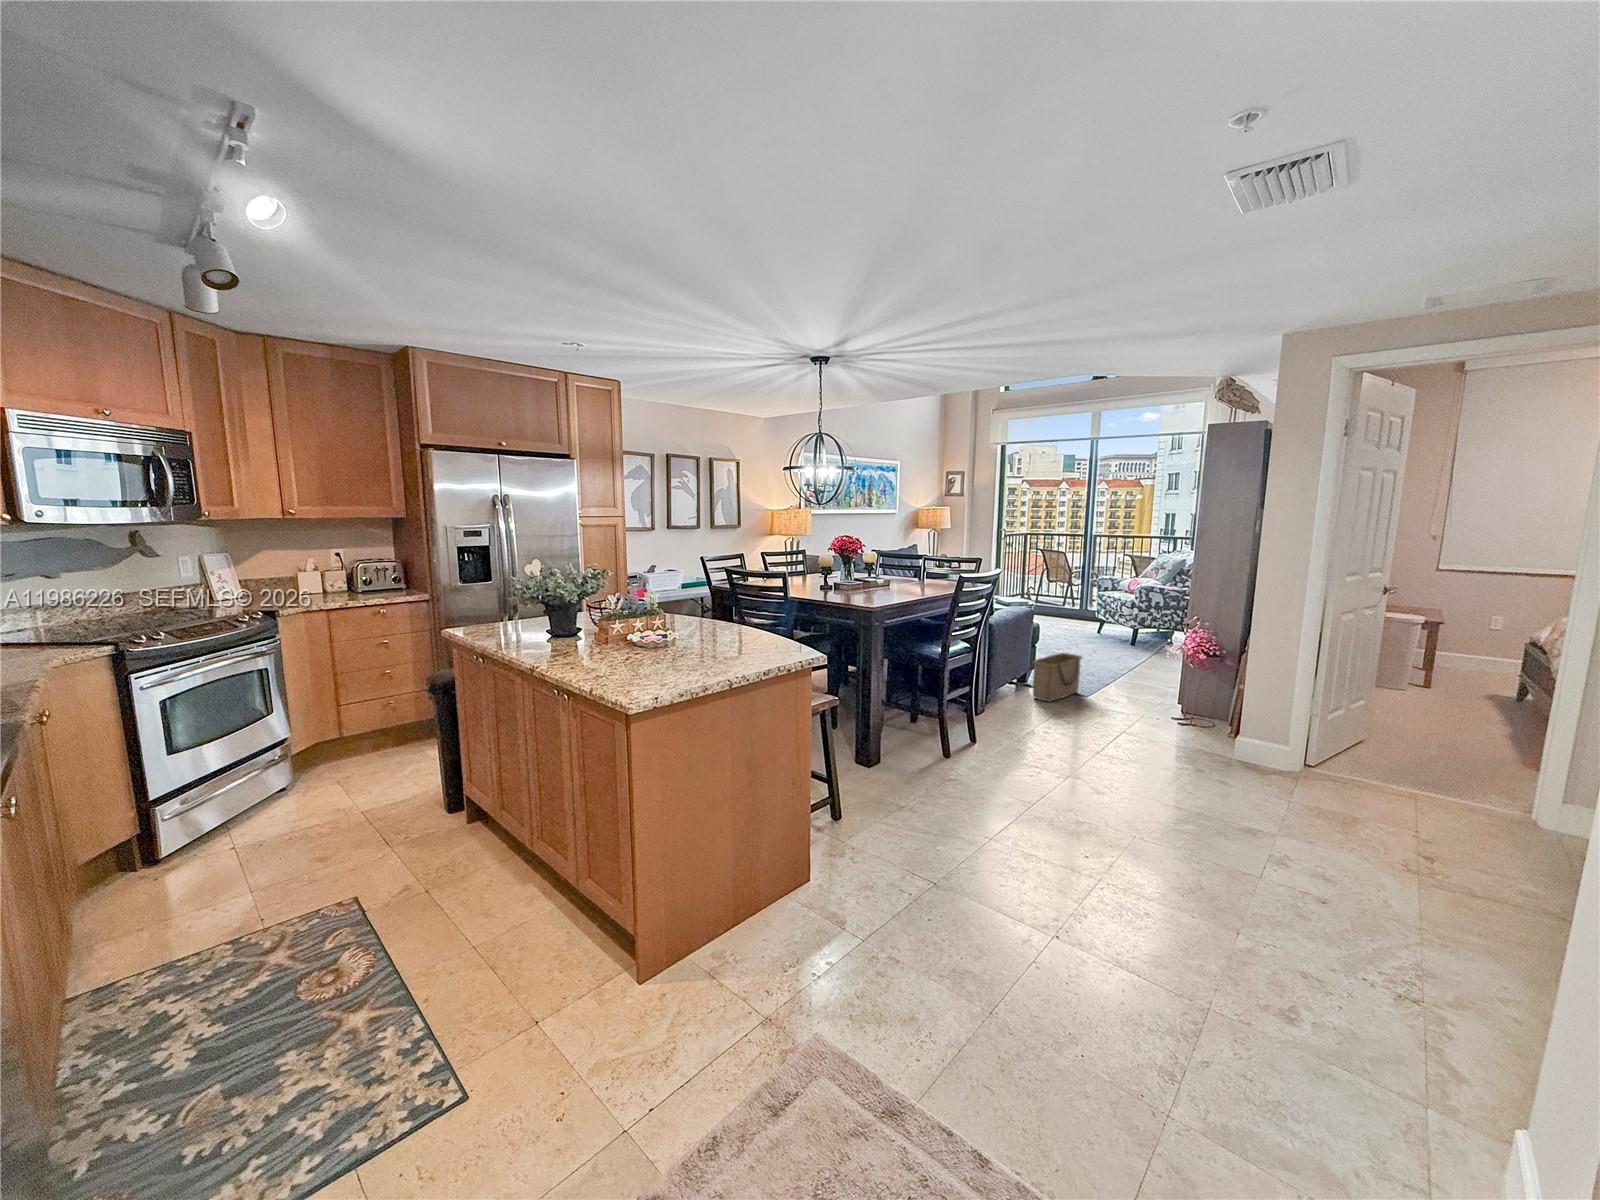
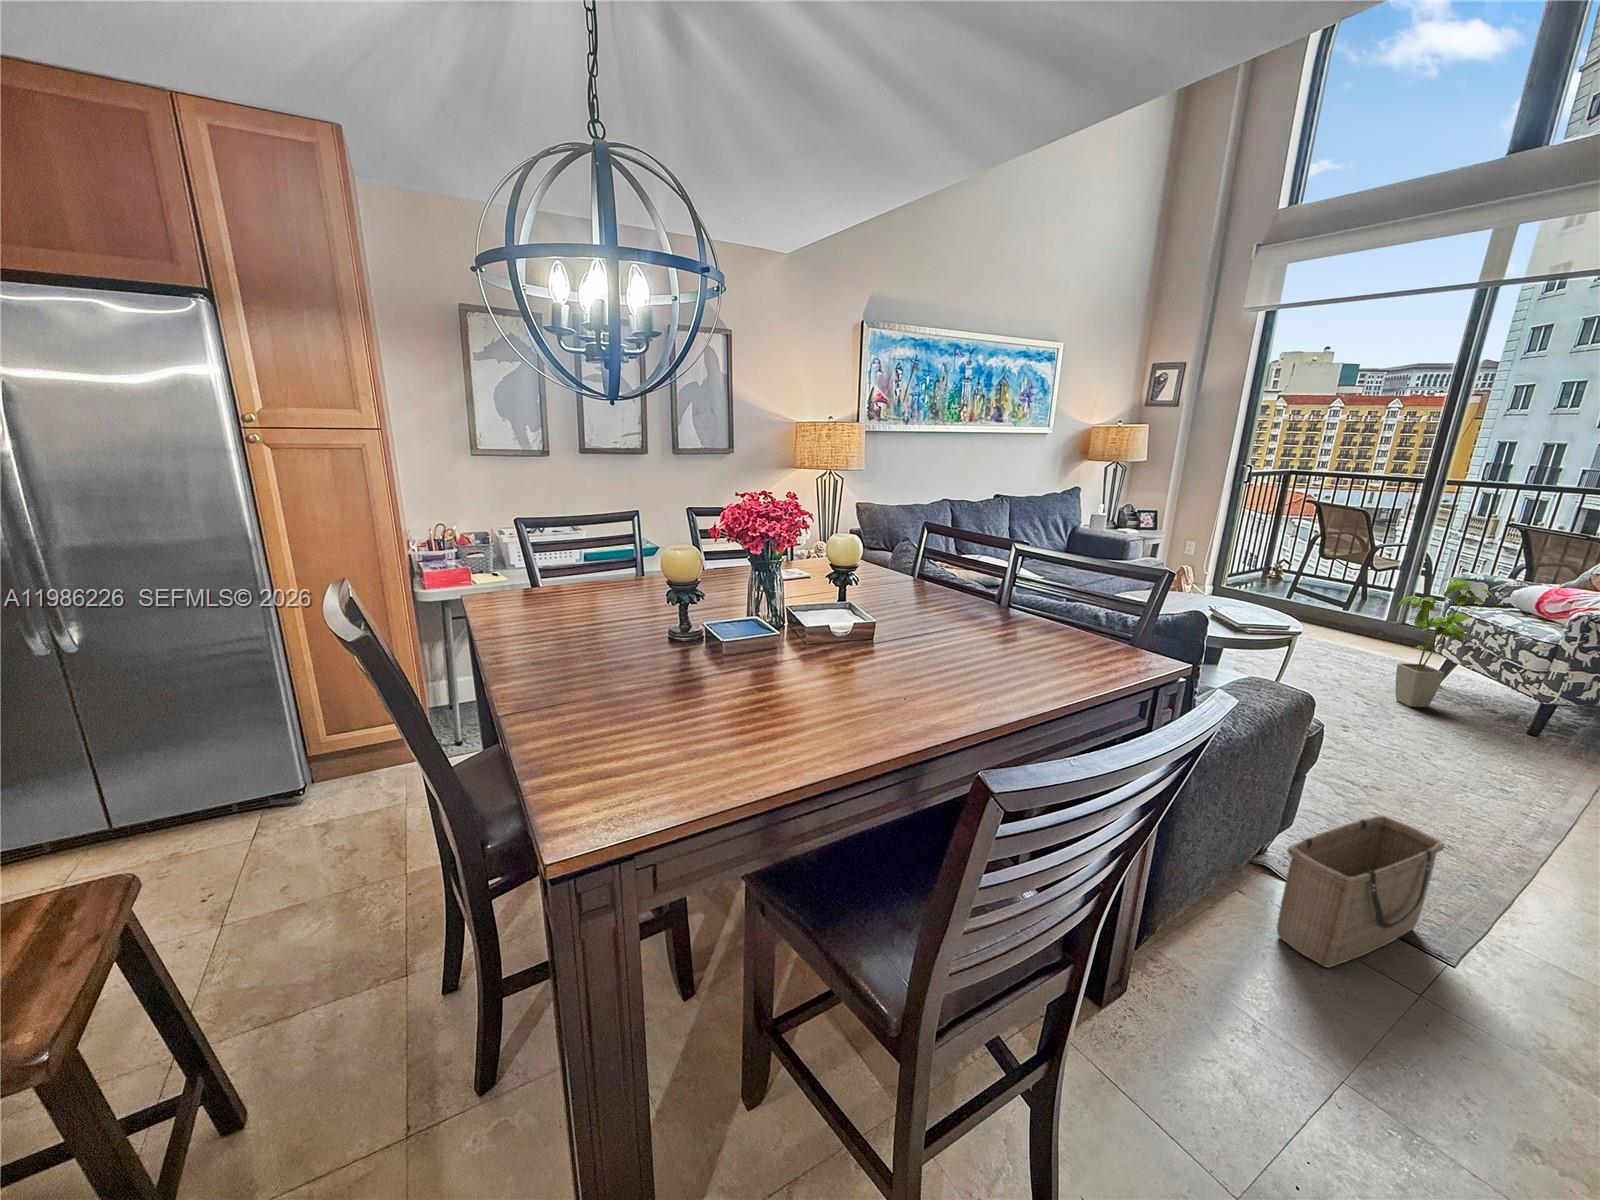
house plant: none [1073,575,1110,638] -> present [1396,577,1497,707]

